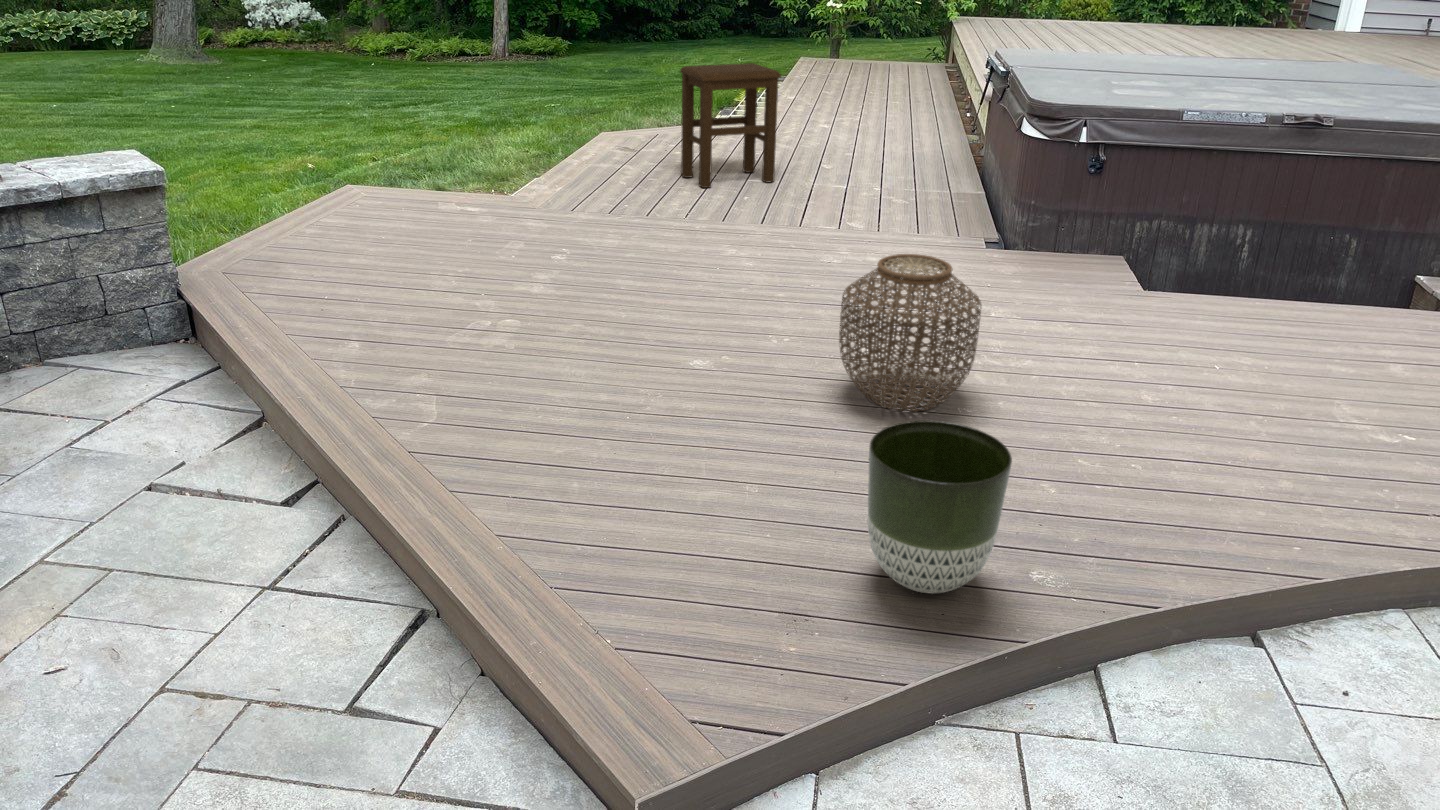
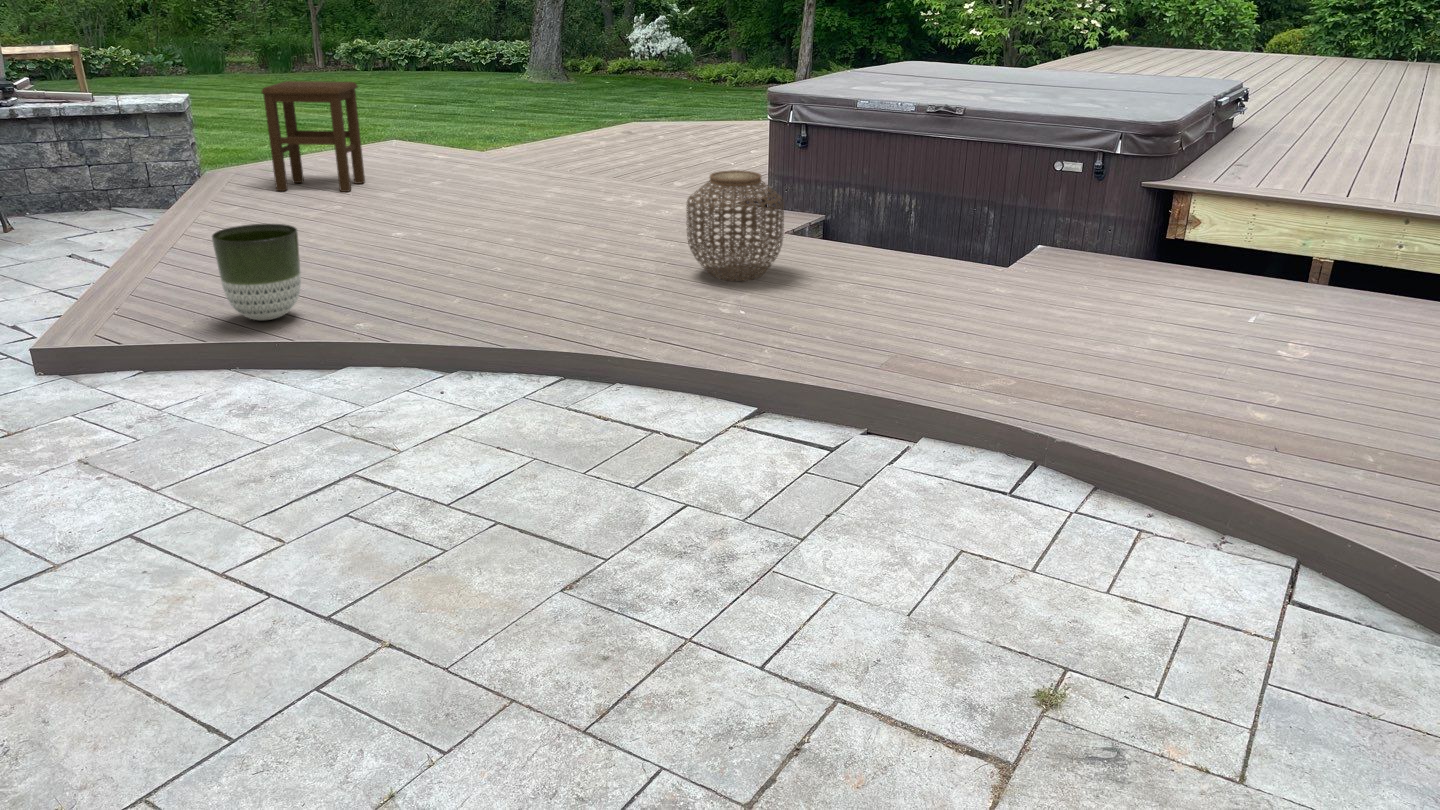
stool: present [680,63,781,188] -> present [262,81,365,192]
woven basket: present [839,254,982,412] -> present [686,170,784,281]

